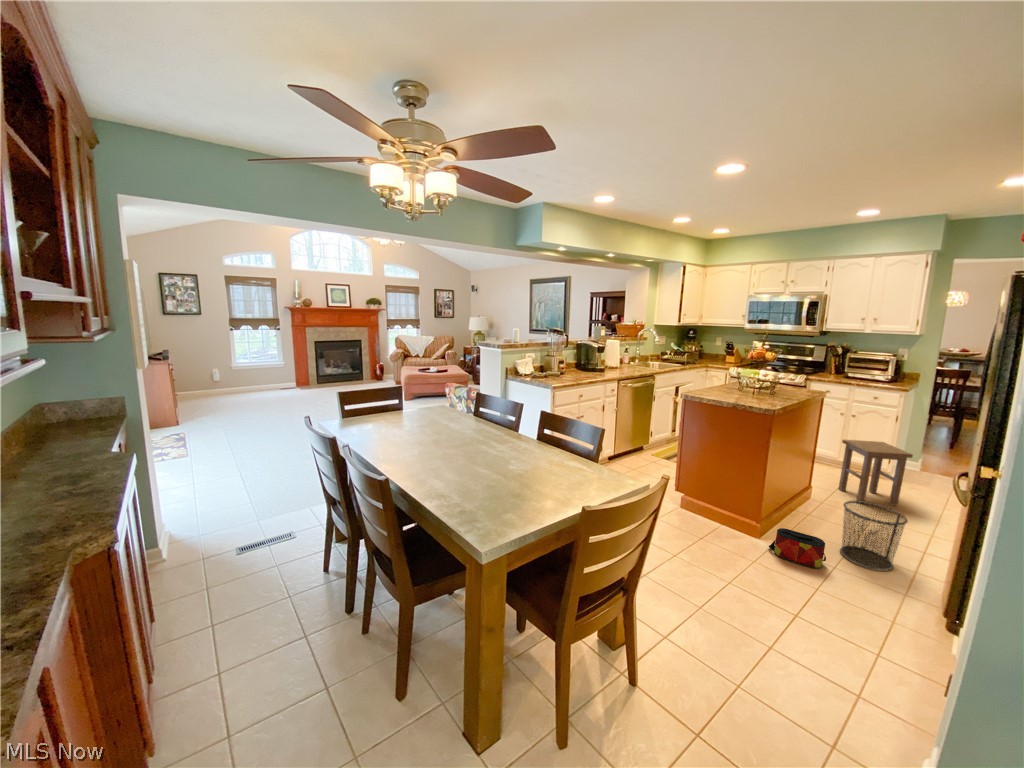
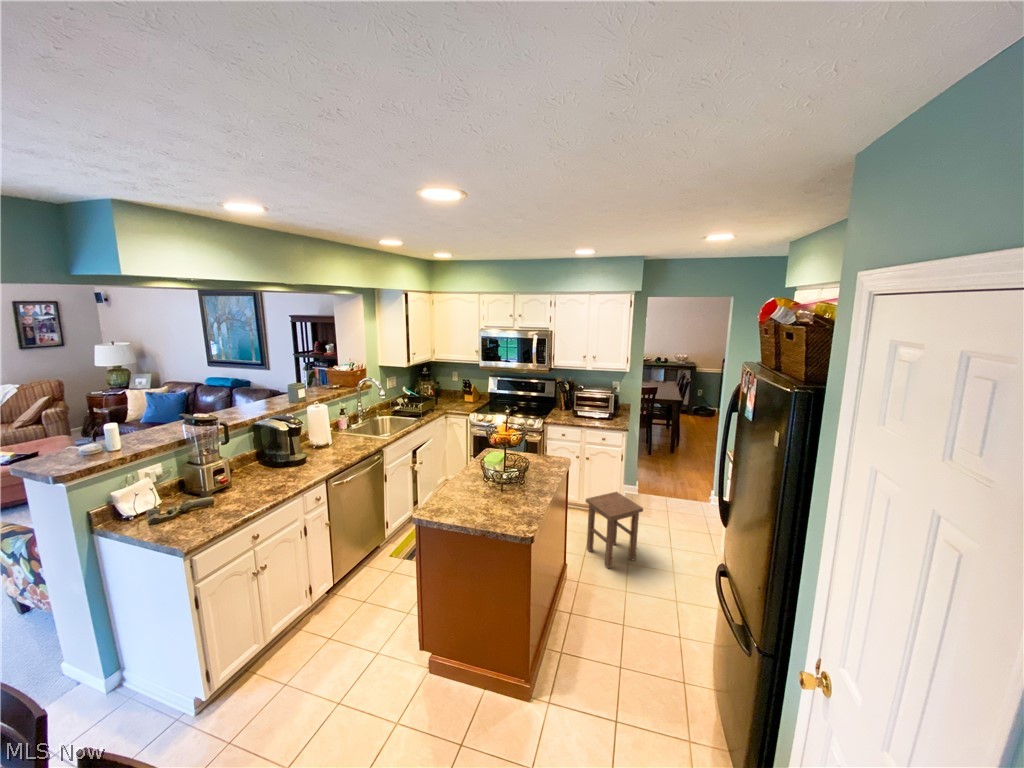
waste bin: present [840,501,908,571] -> none [611,611,671,704]
bag: present [769,528,826,569] -> none [544,692,607,745]

